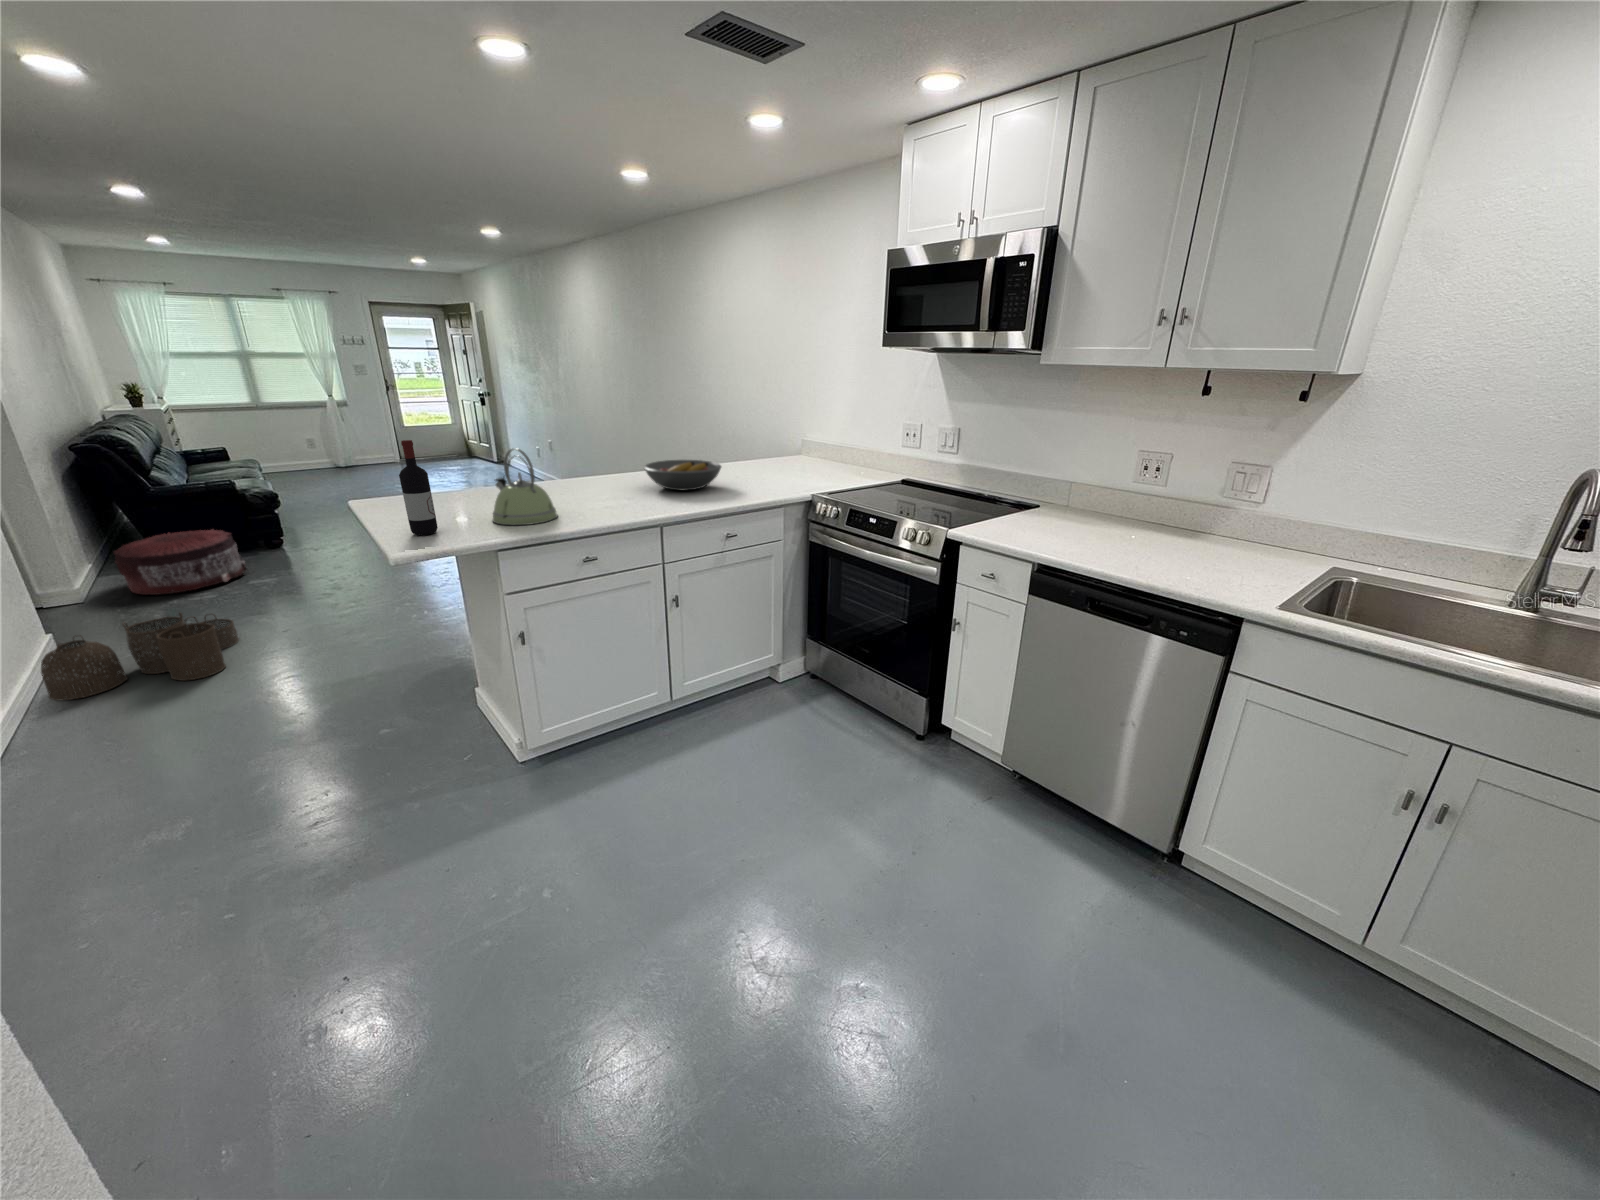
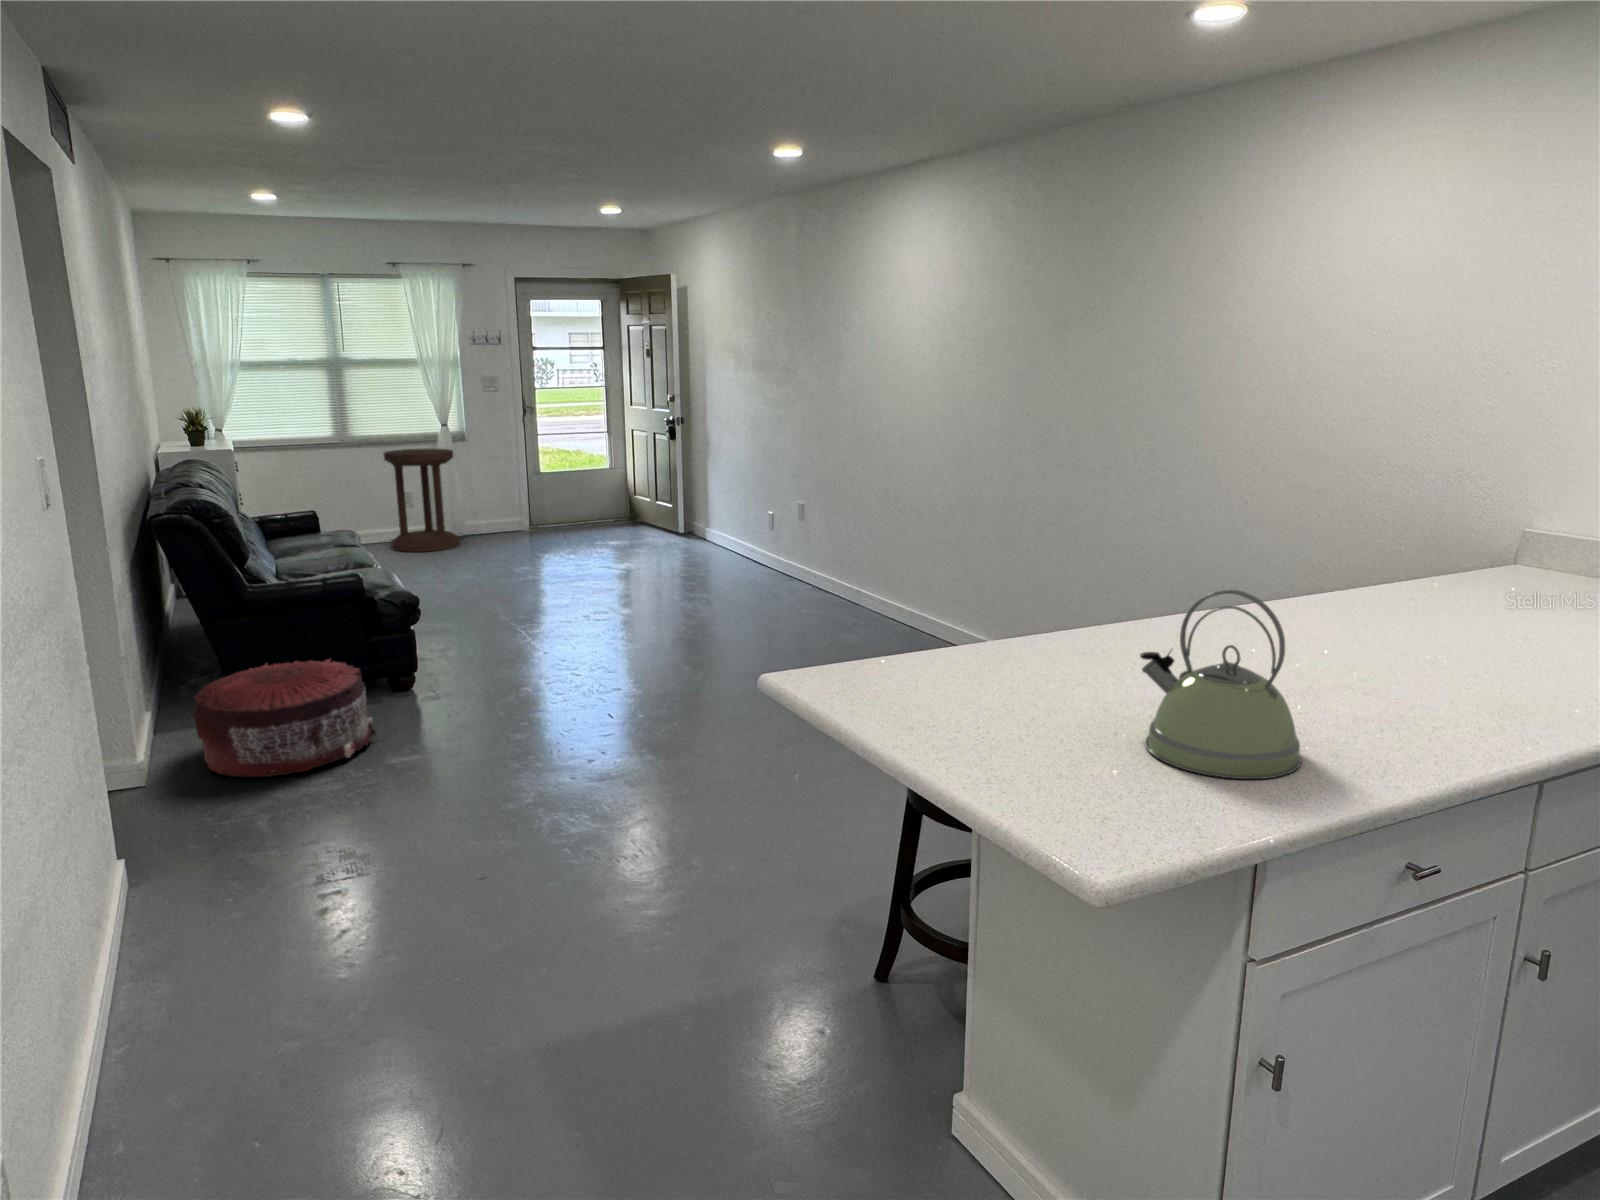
side table: none [287,411,351,476] -> present [384,448,460,552]
wine bottle: present [399,440,438,535] -> none [1027,579,1094,804]
fruit bowl: present [644,460,721,490] -> none [1342,592,1553,670]
woven basket: present [41,613,239,700] -> none [126,841,409,1021]

